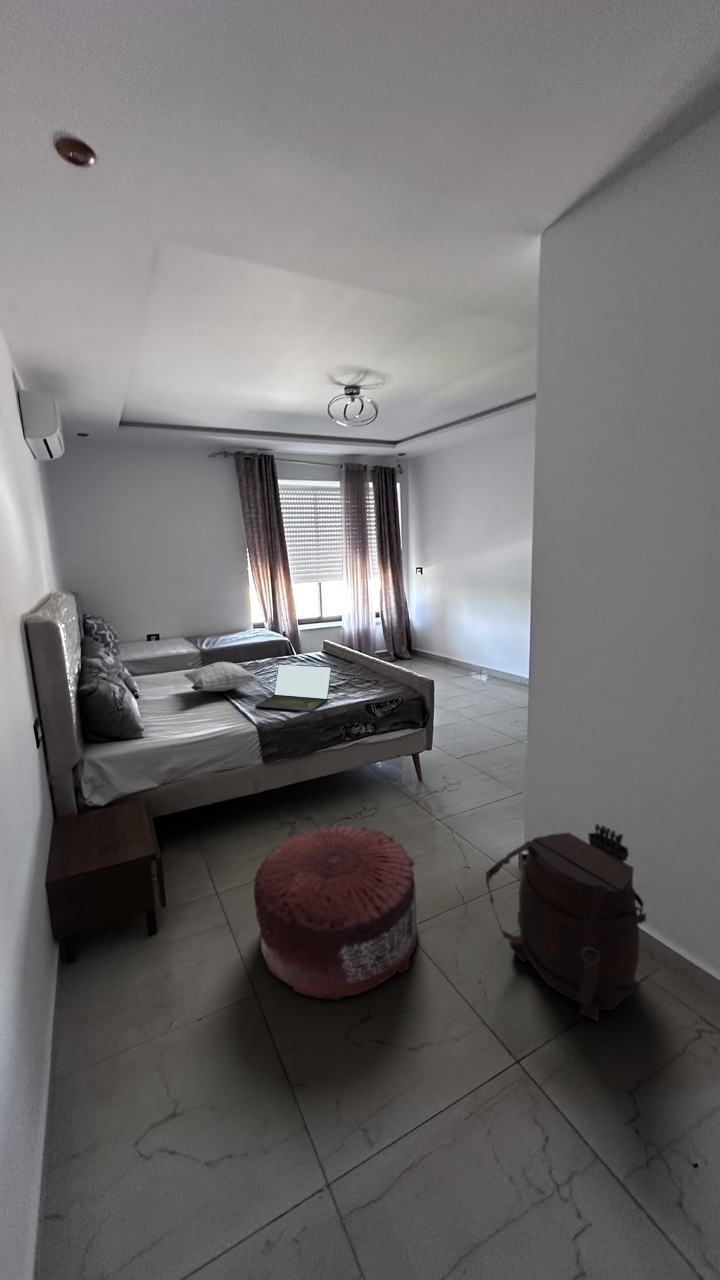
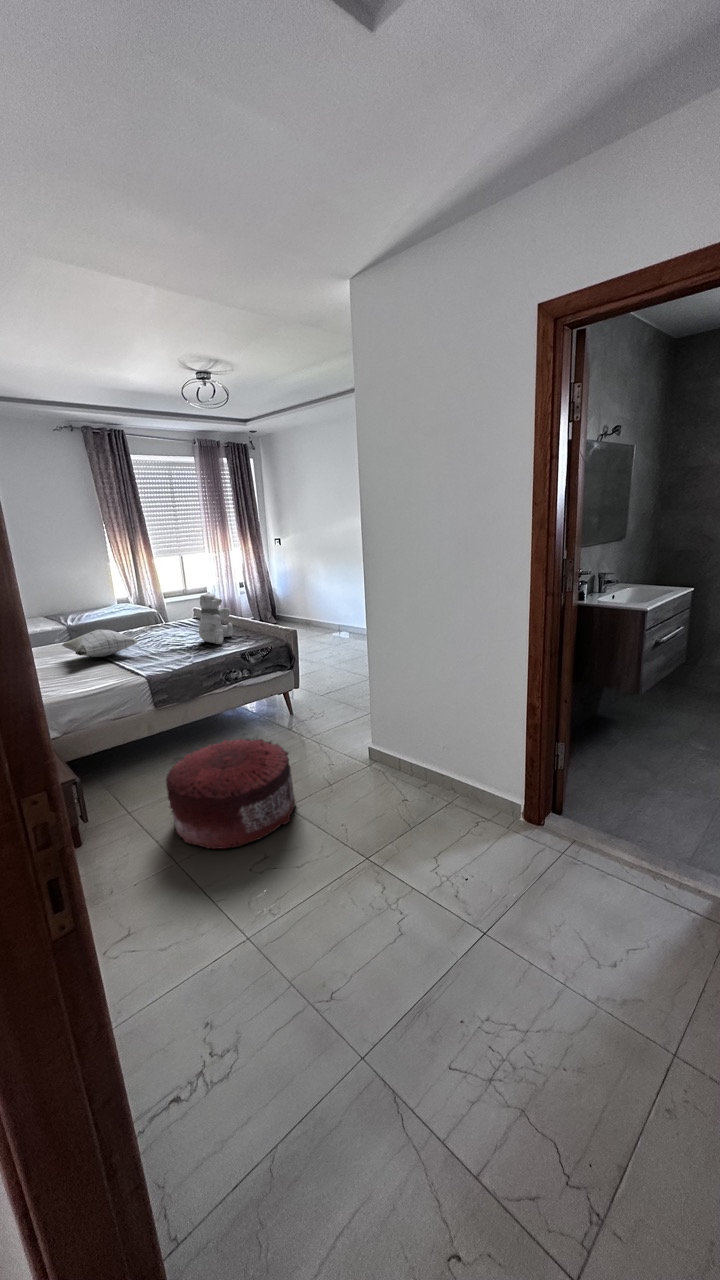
teddy bear: none [323,628,361,689] -> present [199,592,233,644]
laptop: present [255,664,332,712] -> none [140,625,207,664]
backpack: present [486,824,646,1021] -> none [339,706,436,823]

